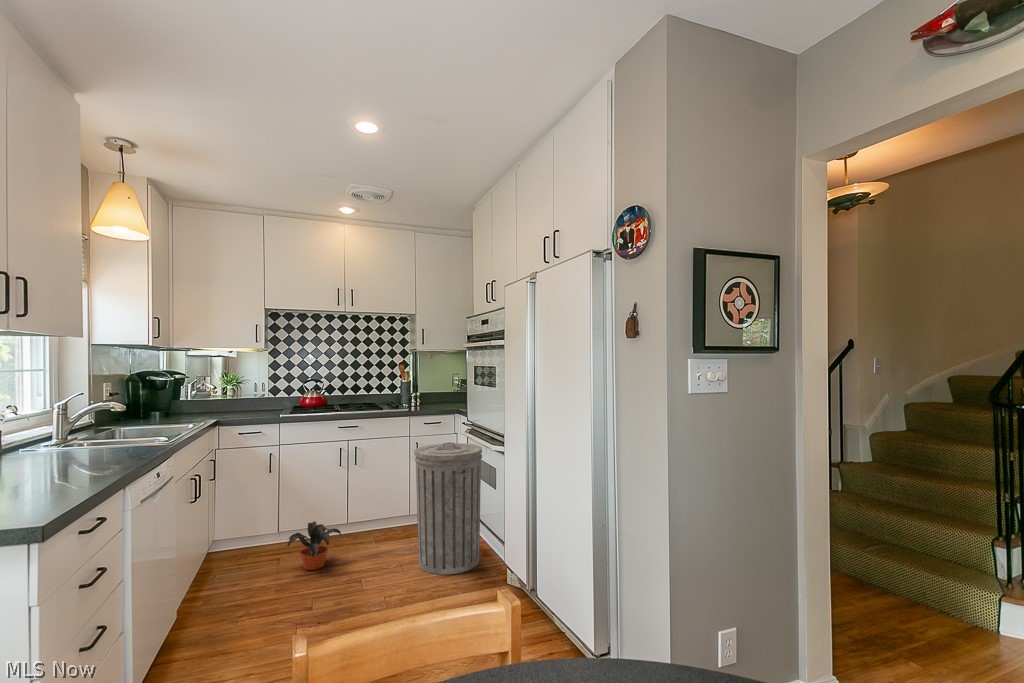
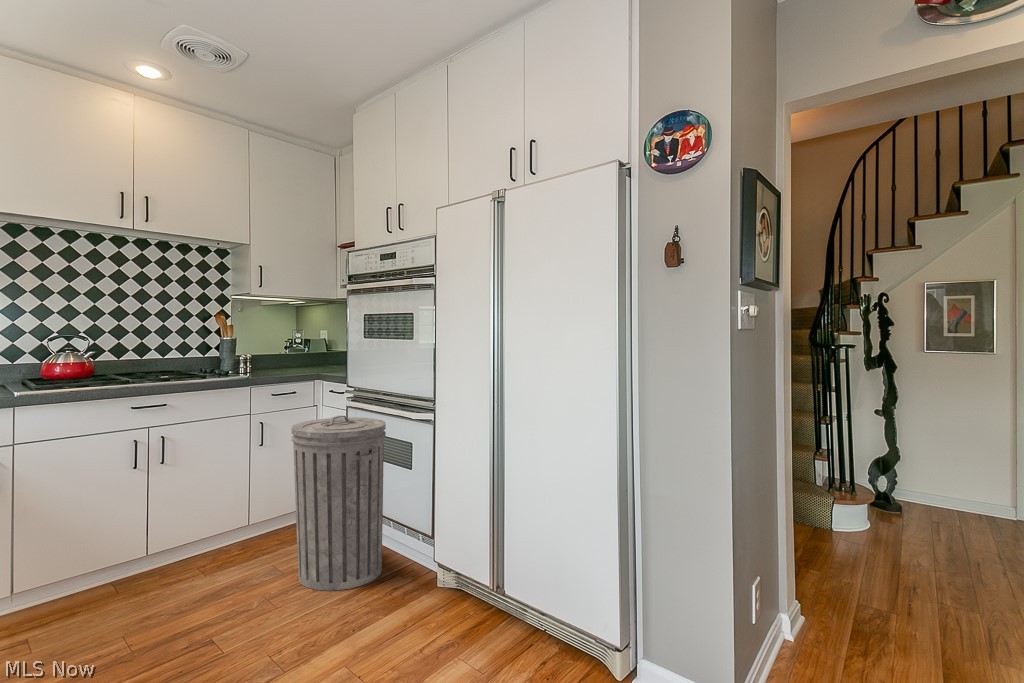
potted plant: present [287,521,341,570] -> none [85,545,178,616]

